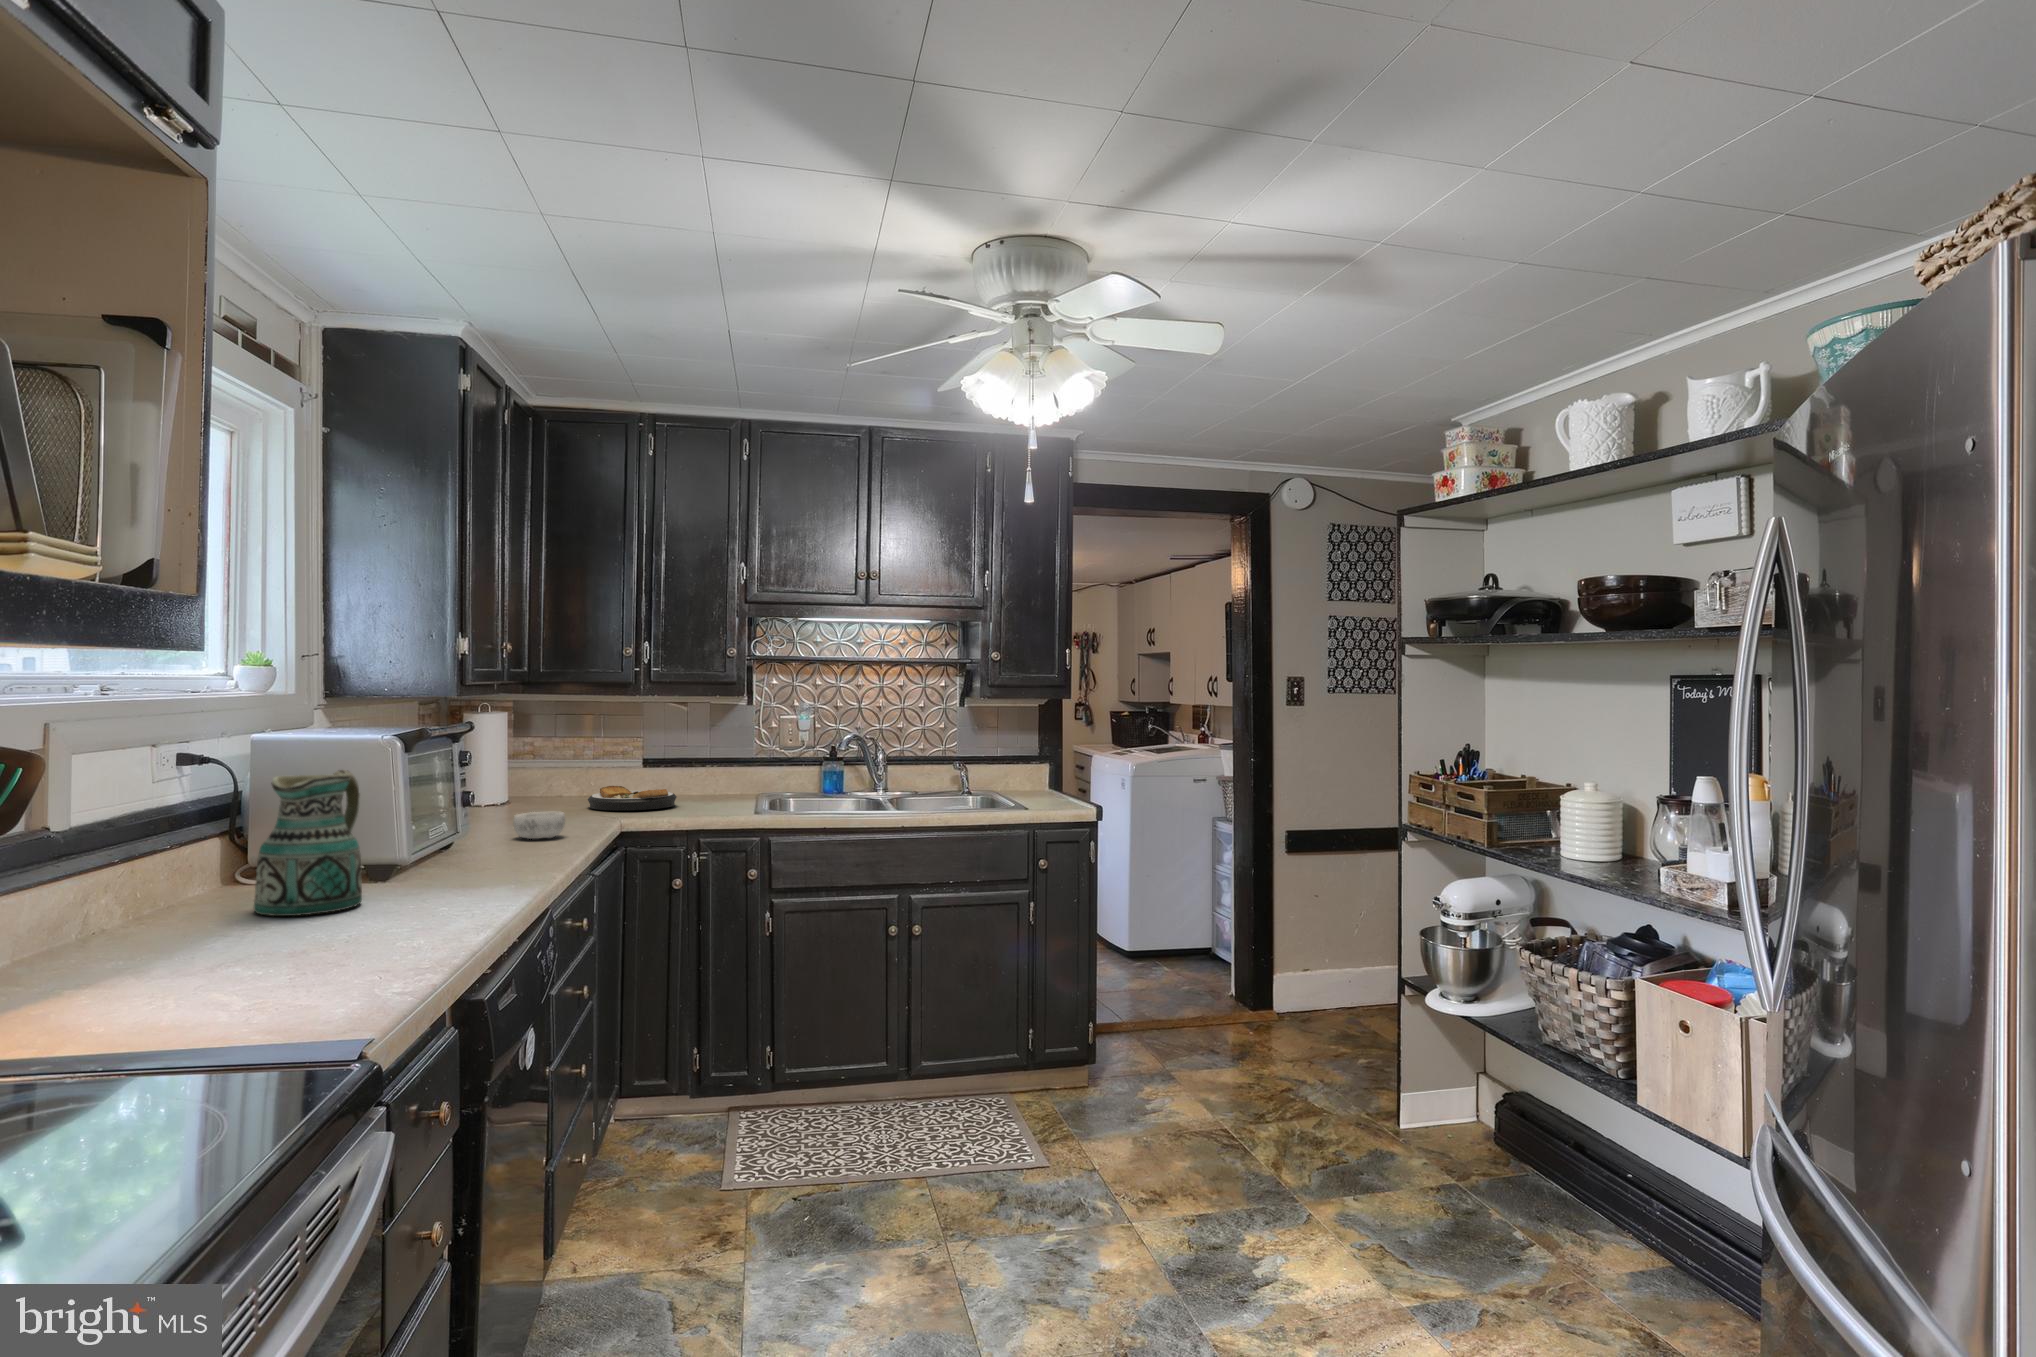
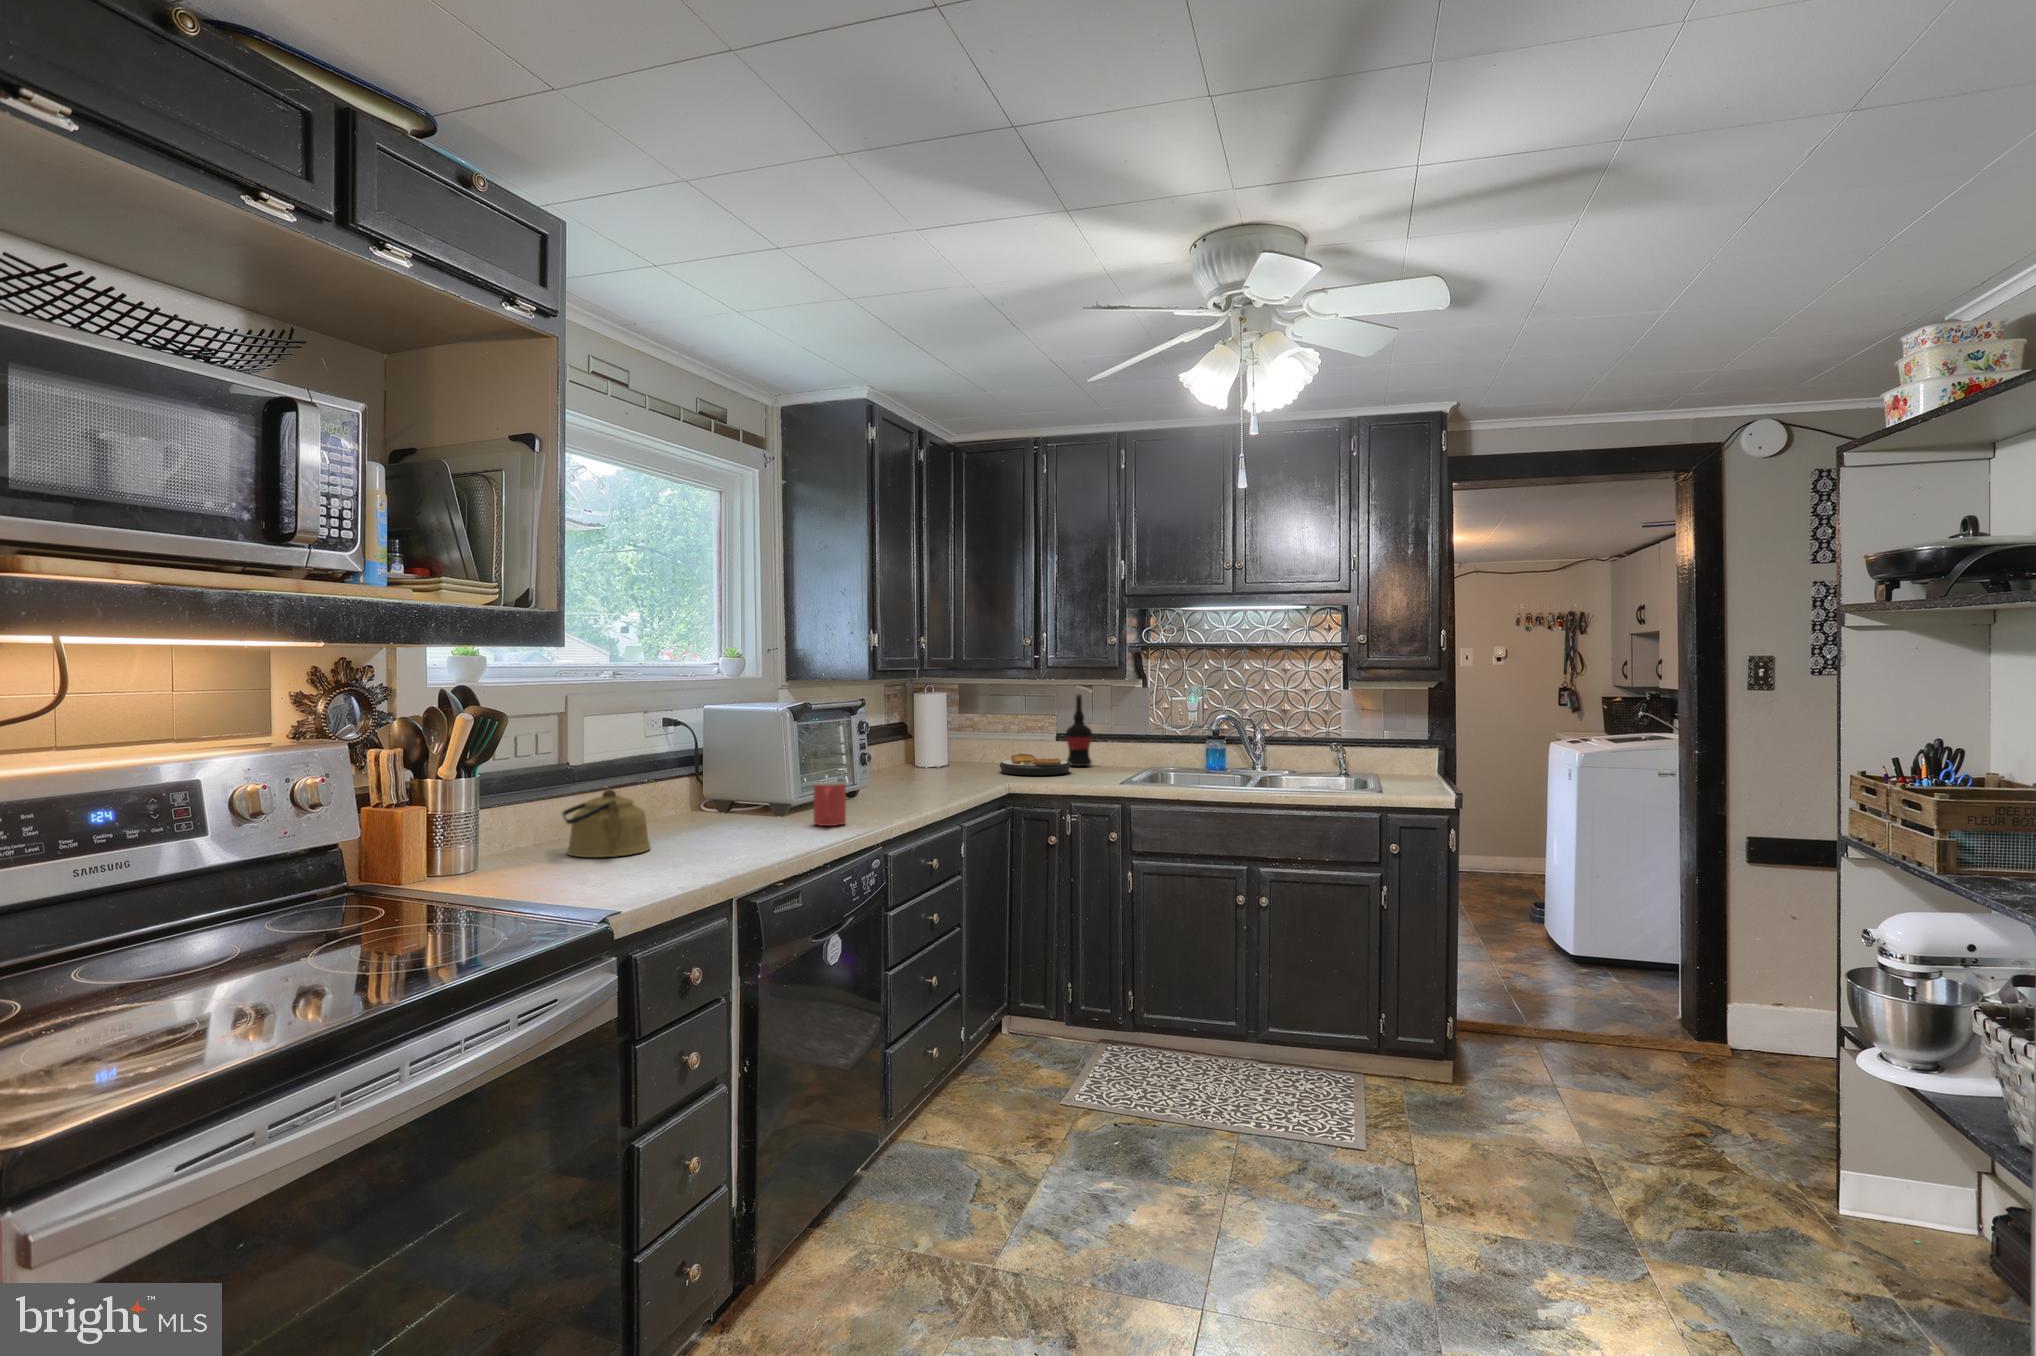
wine bottle: none [658,714,689,798] -> present [1066,694,1092,766]
ceramic pitcher: present [254,770,362,916] -> none [683,731,760,836]
decorative bowl: present [513,812,565,839] -> none [912,772,951,793]
mug: none [440,830,486,888] -> present [814,782,846,826]
kettle: none [81,860,241,962] -> present [562,789,650,857]

